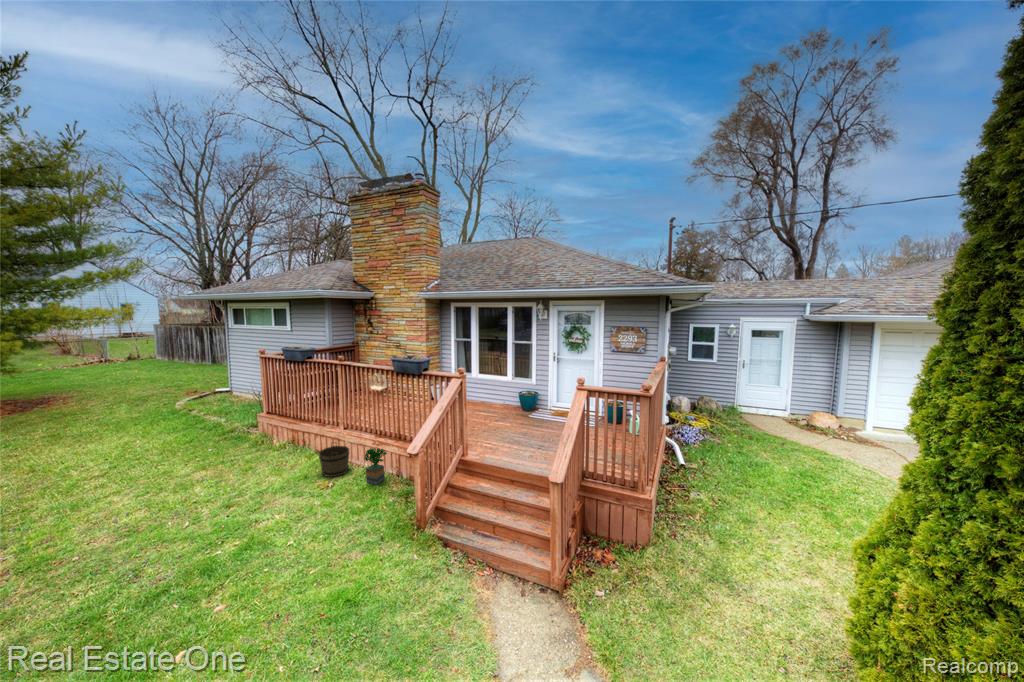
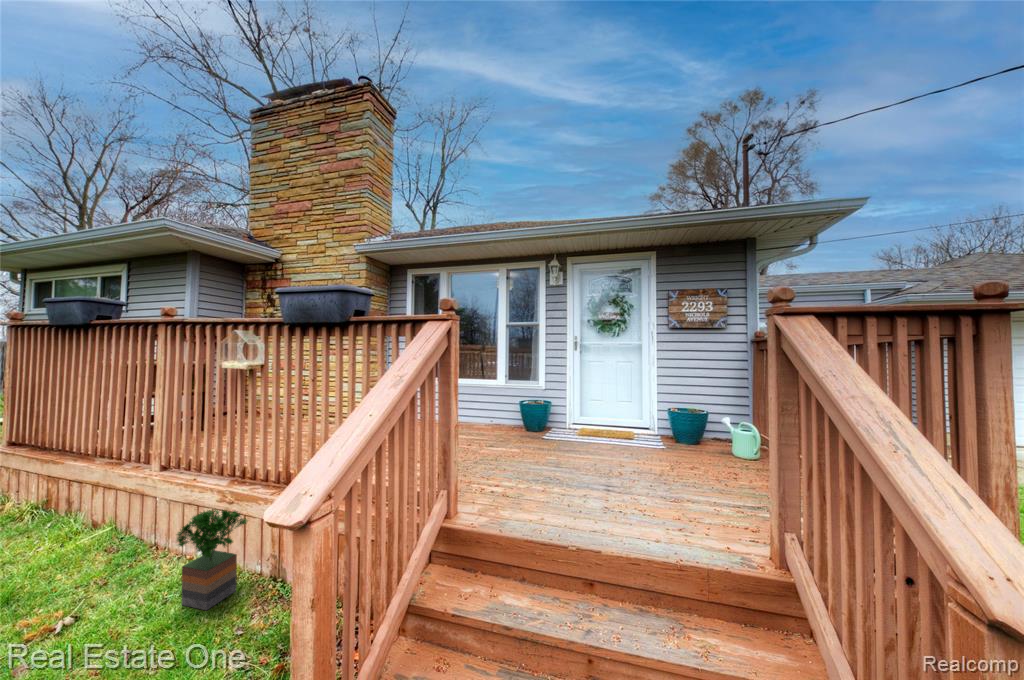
bucket: present [319,444,349,477] -> none [61,499,161,593]

